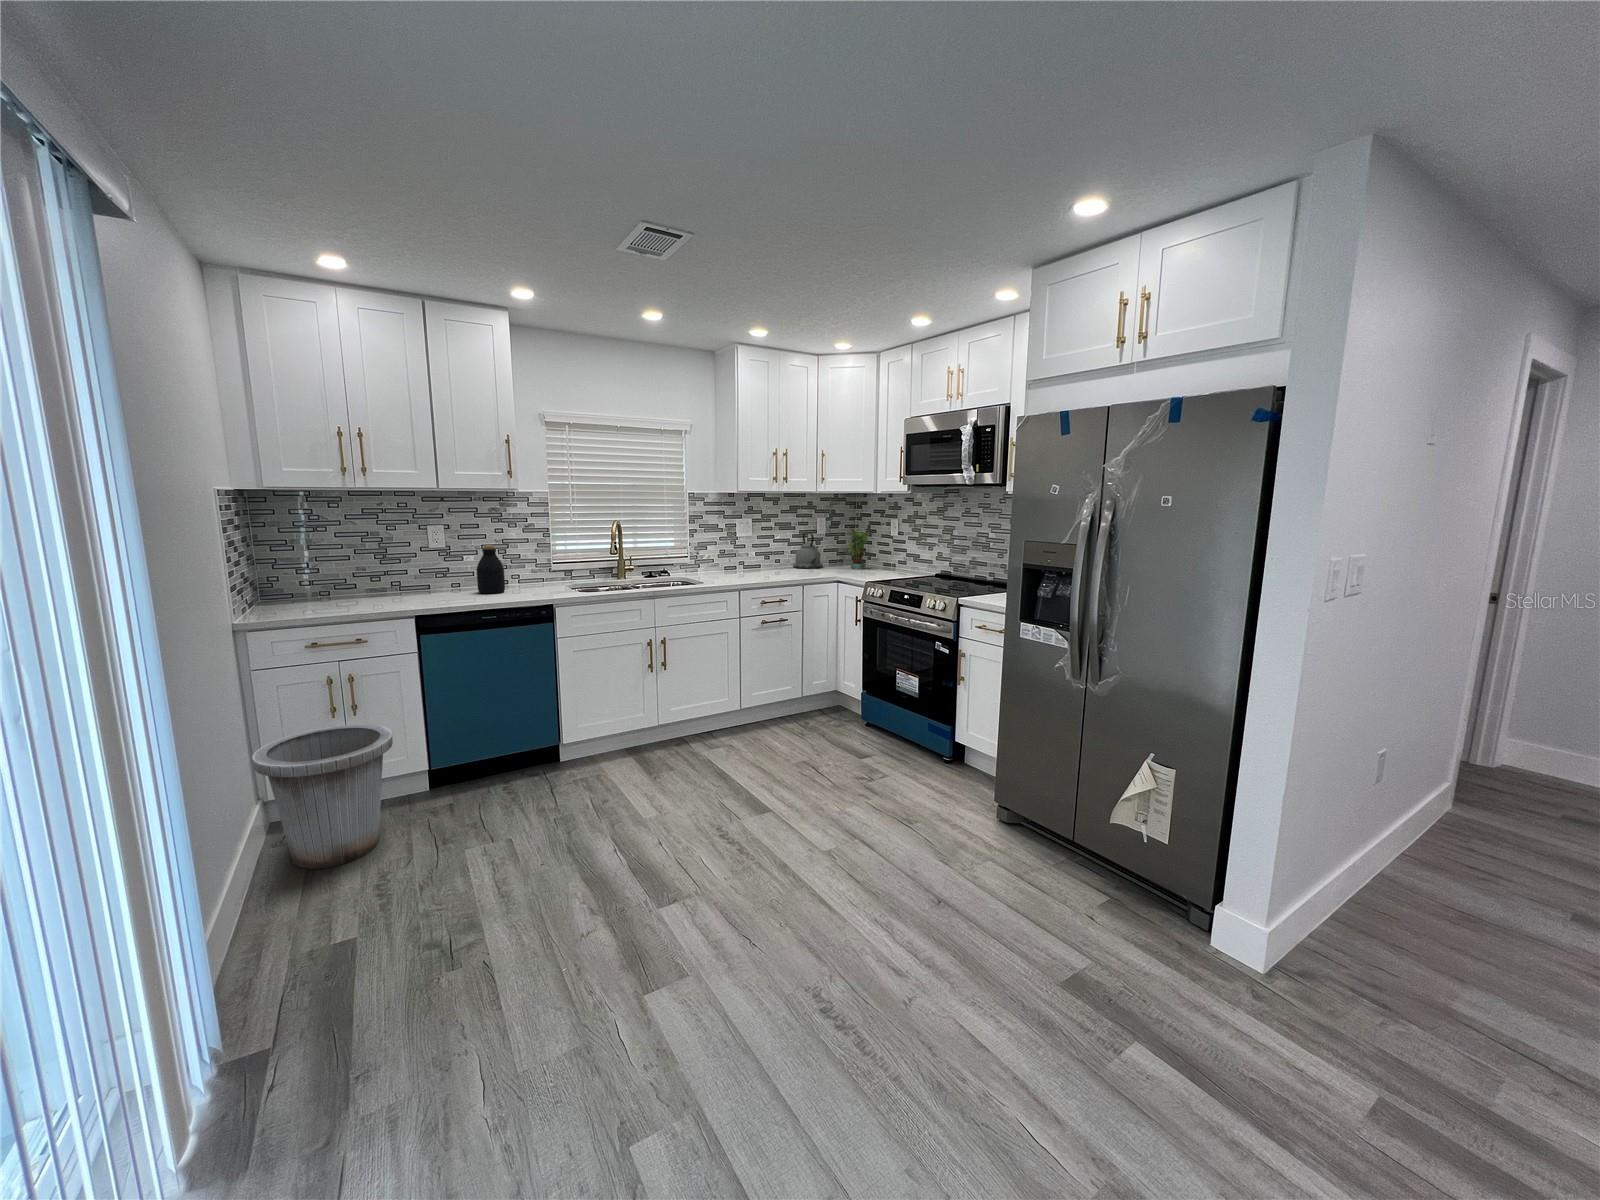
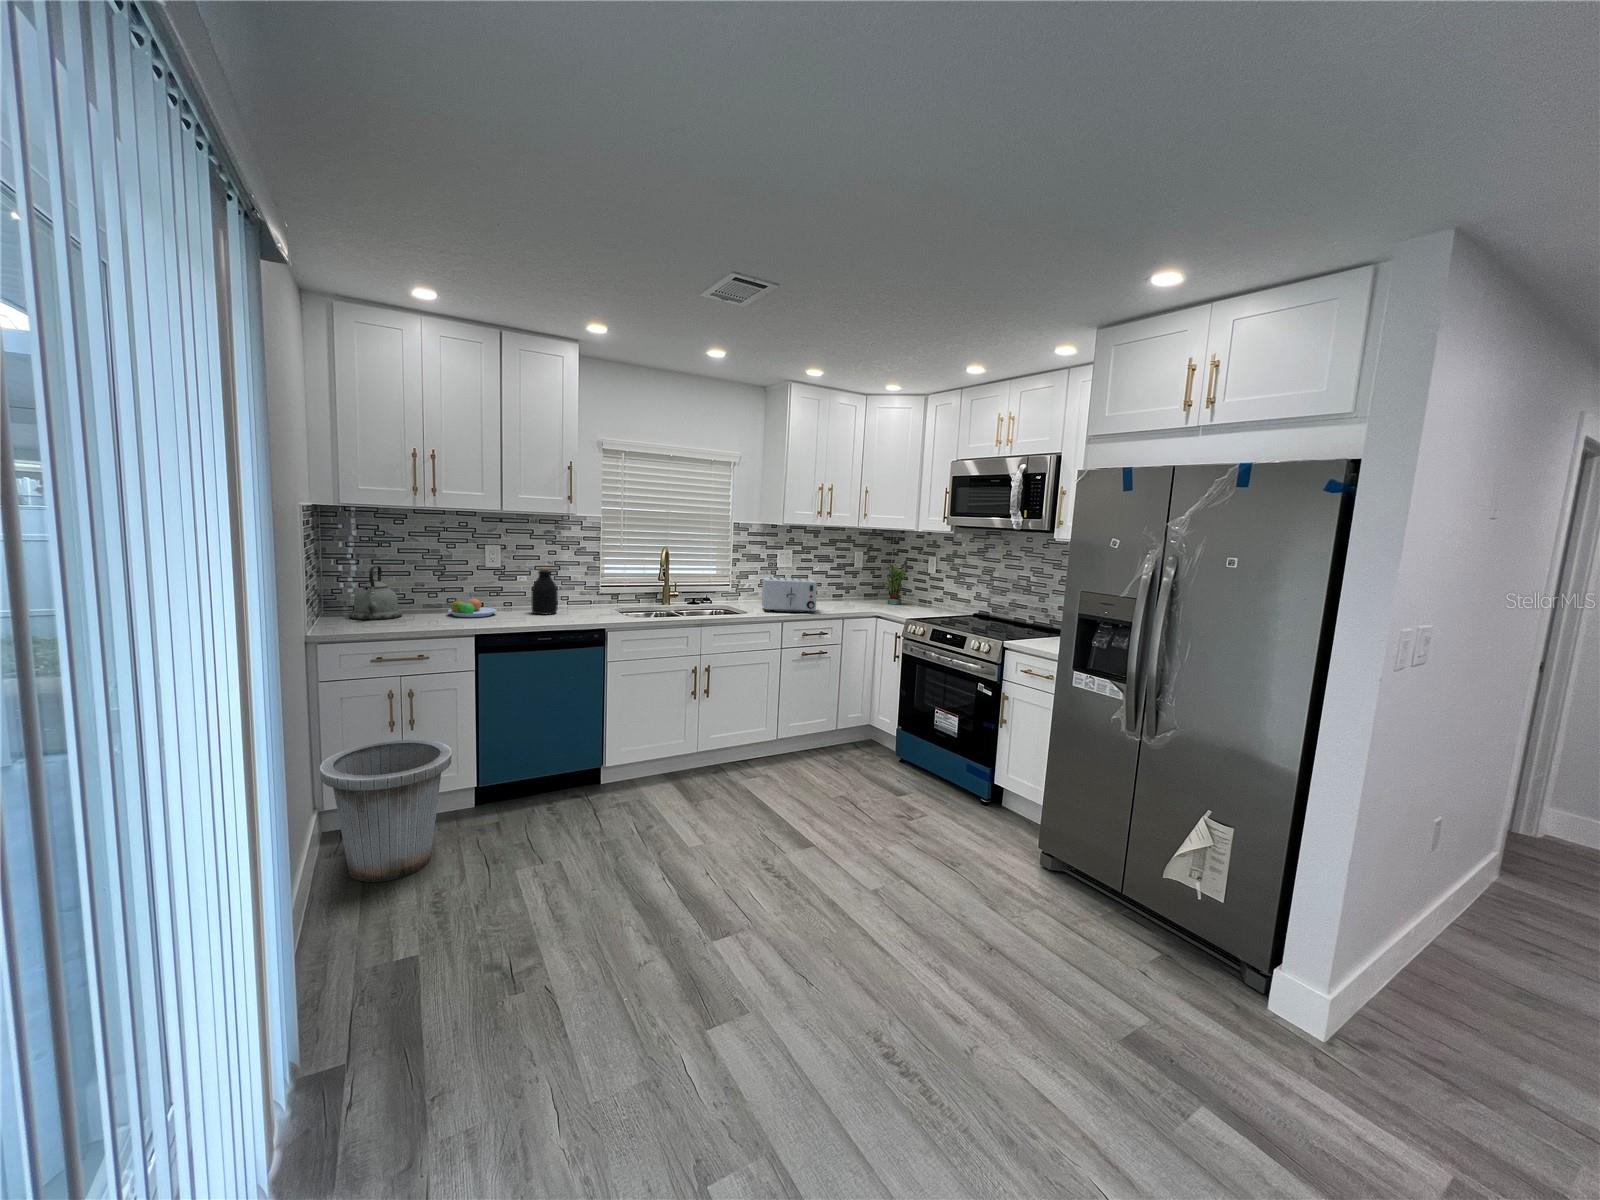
kettle: present [793,533,823,568] -> present [350,566,402,620]
toaster: none [719,546,773,581] -> present [762,577,817,613]
fruit bowl: none [390,580,441,600] -> present [448,598,497,617]

